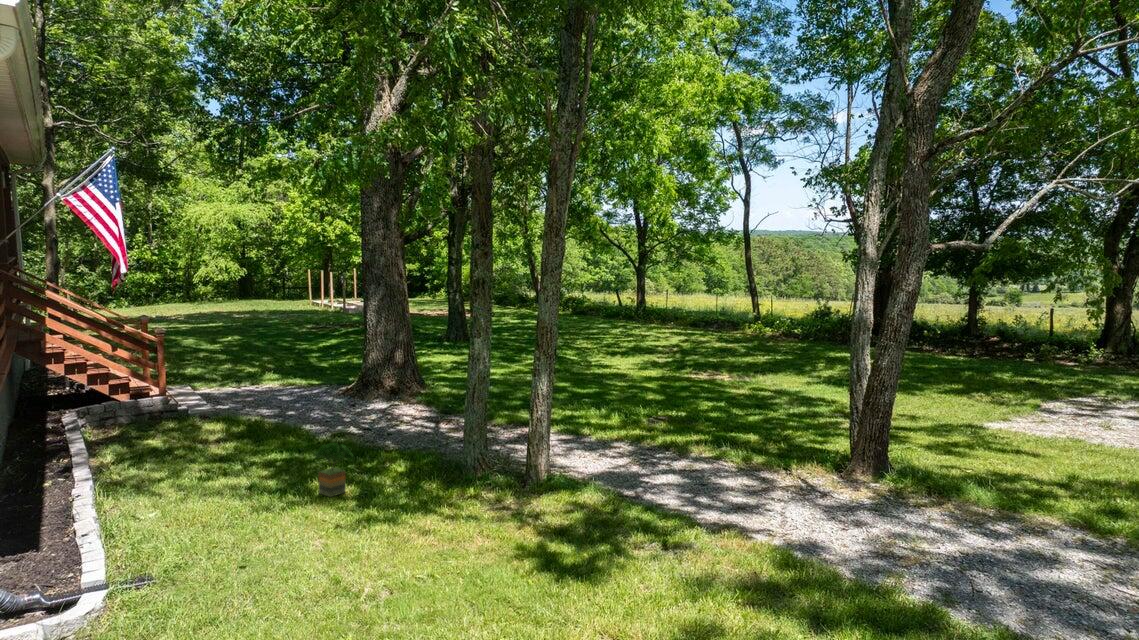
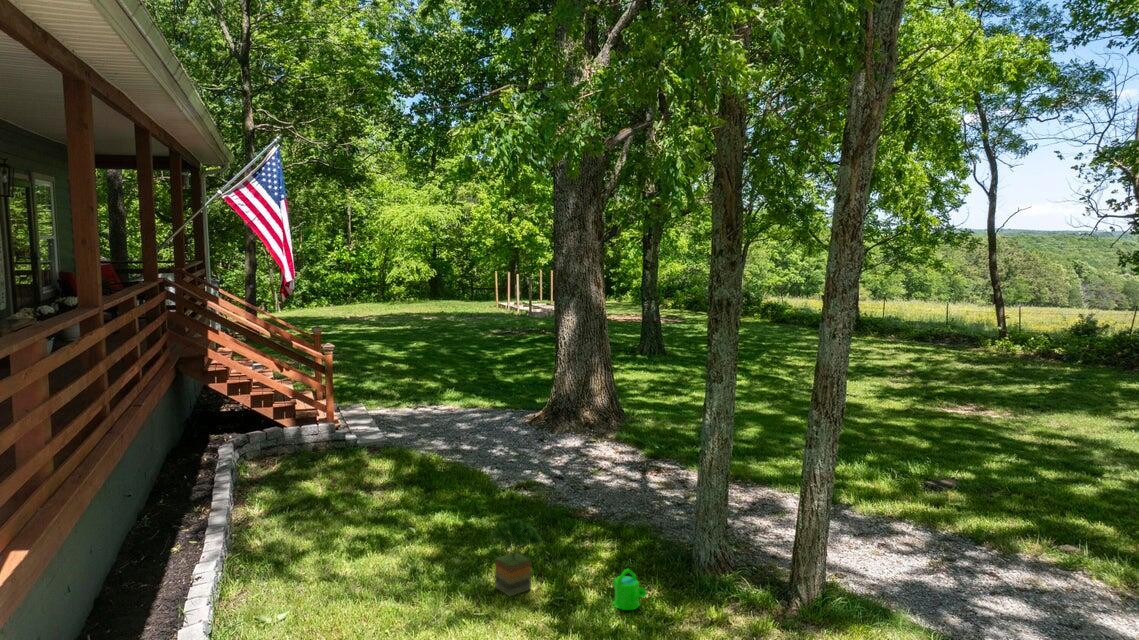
watering can: none [406,470,429,498] -> present [613,569,646,610]

